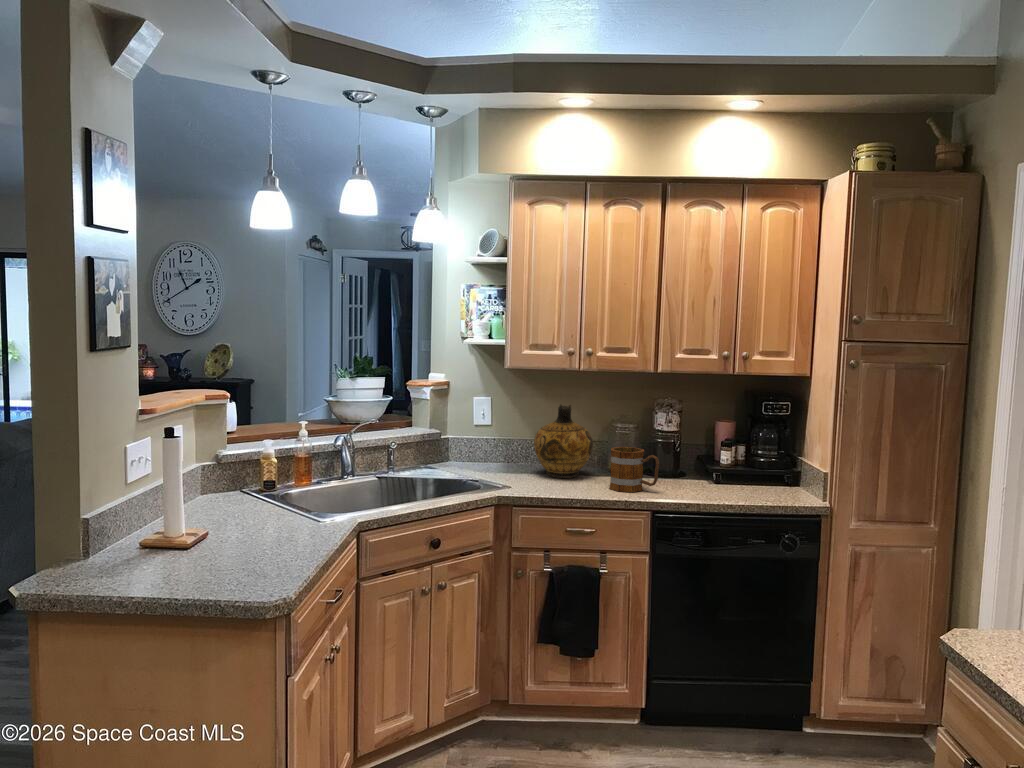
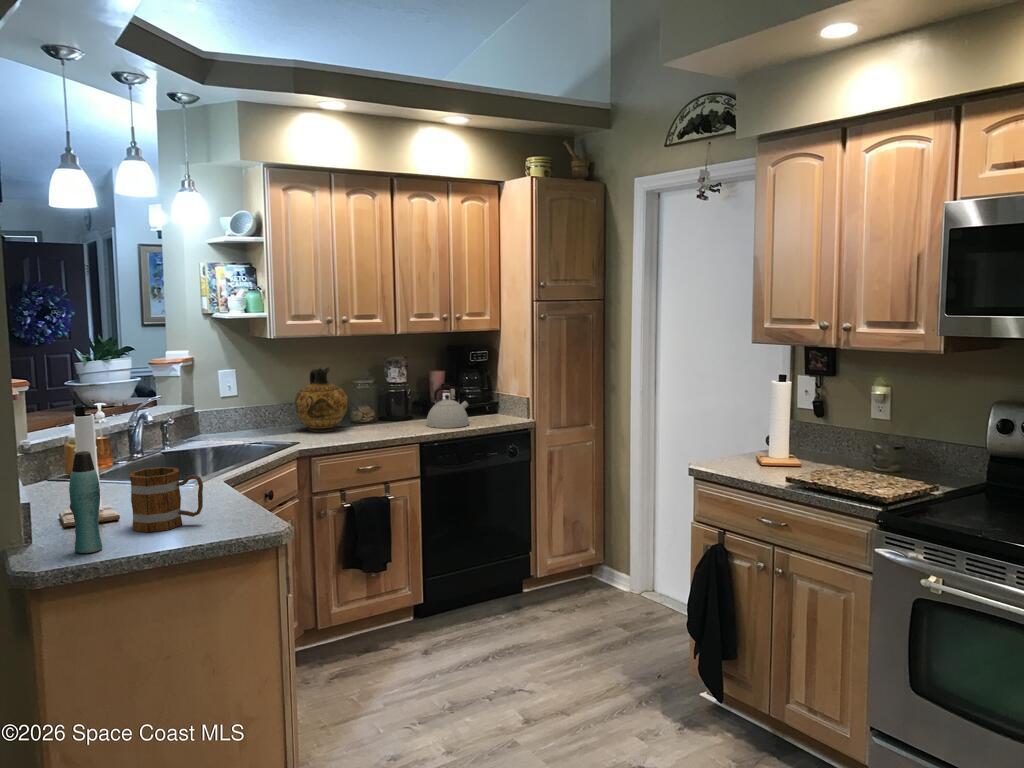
kettle: none [682,442,742,497] -> present [426,386,469,428]
mug: present [610,447,659,492] -> present [129,467,203,532]
bottle: none [74,472,107,582] -> present [69,451,102,553]

